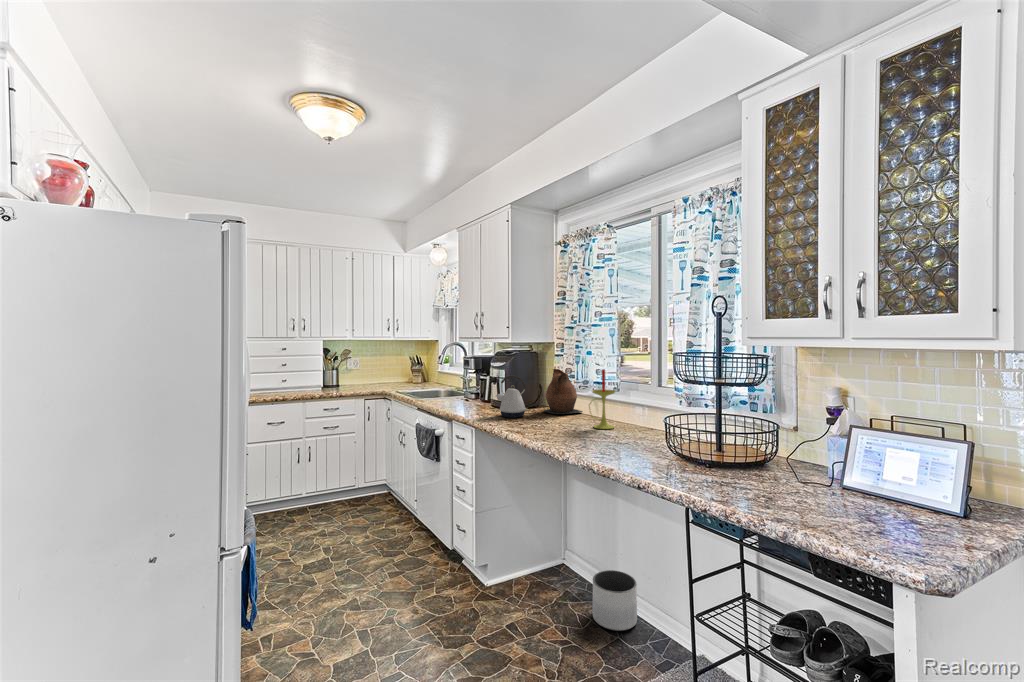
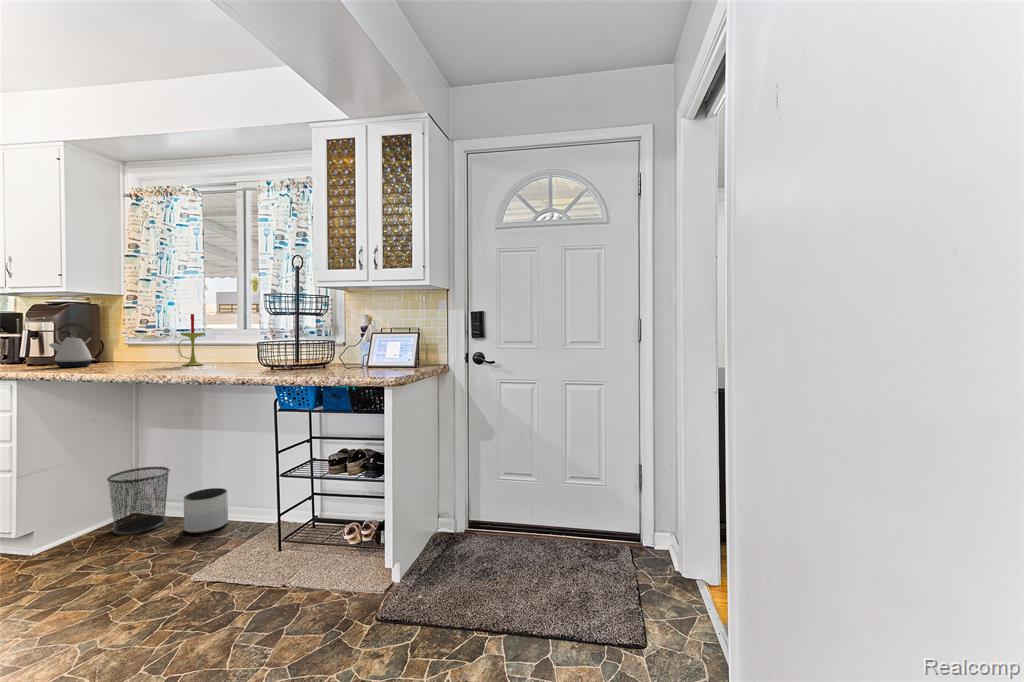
ceramic pitcher: present [544,369,583,414] -> none [110,318,162,362]
waste bin: none [534,521,585,596] -> present [107,467,170,534]

